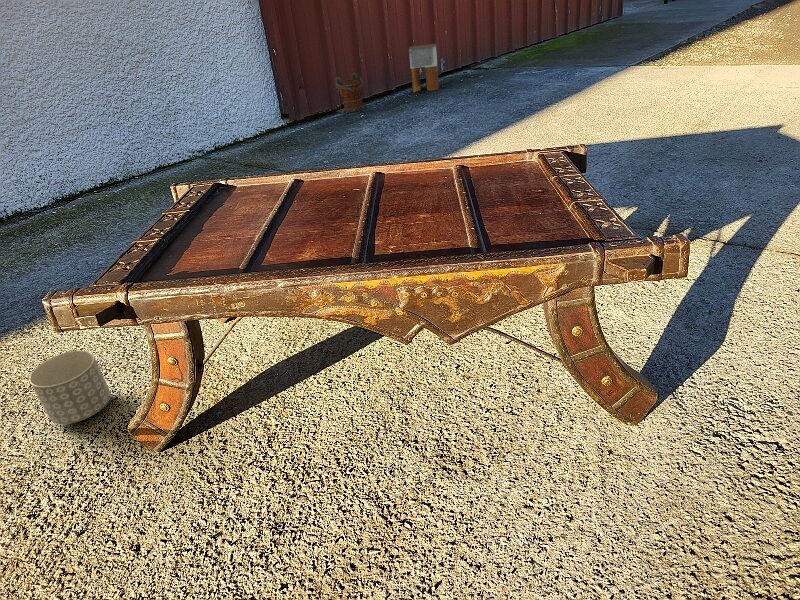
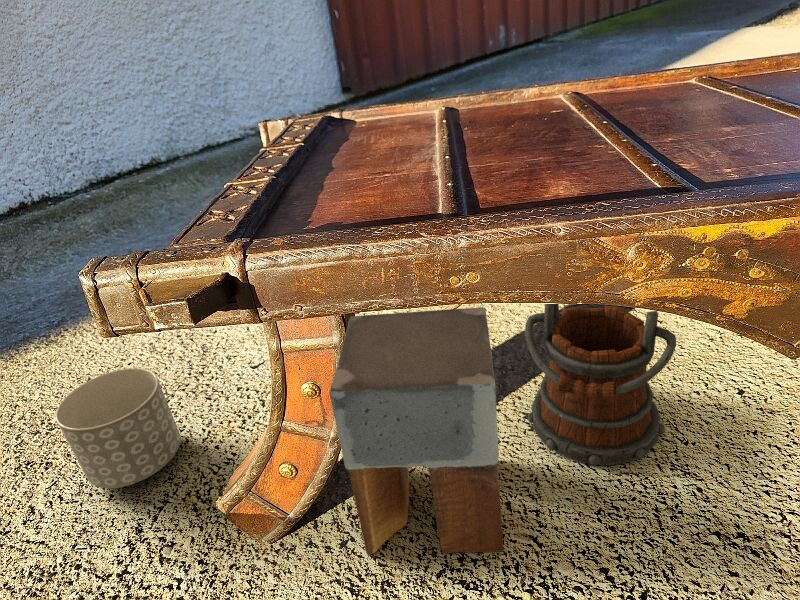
stool: present [409,44,439,92] -> present [330,307,503,554]
bucket: present [335,73,366,113] -> present [525,304,676,465]

